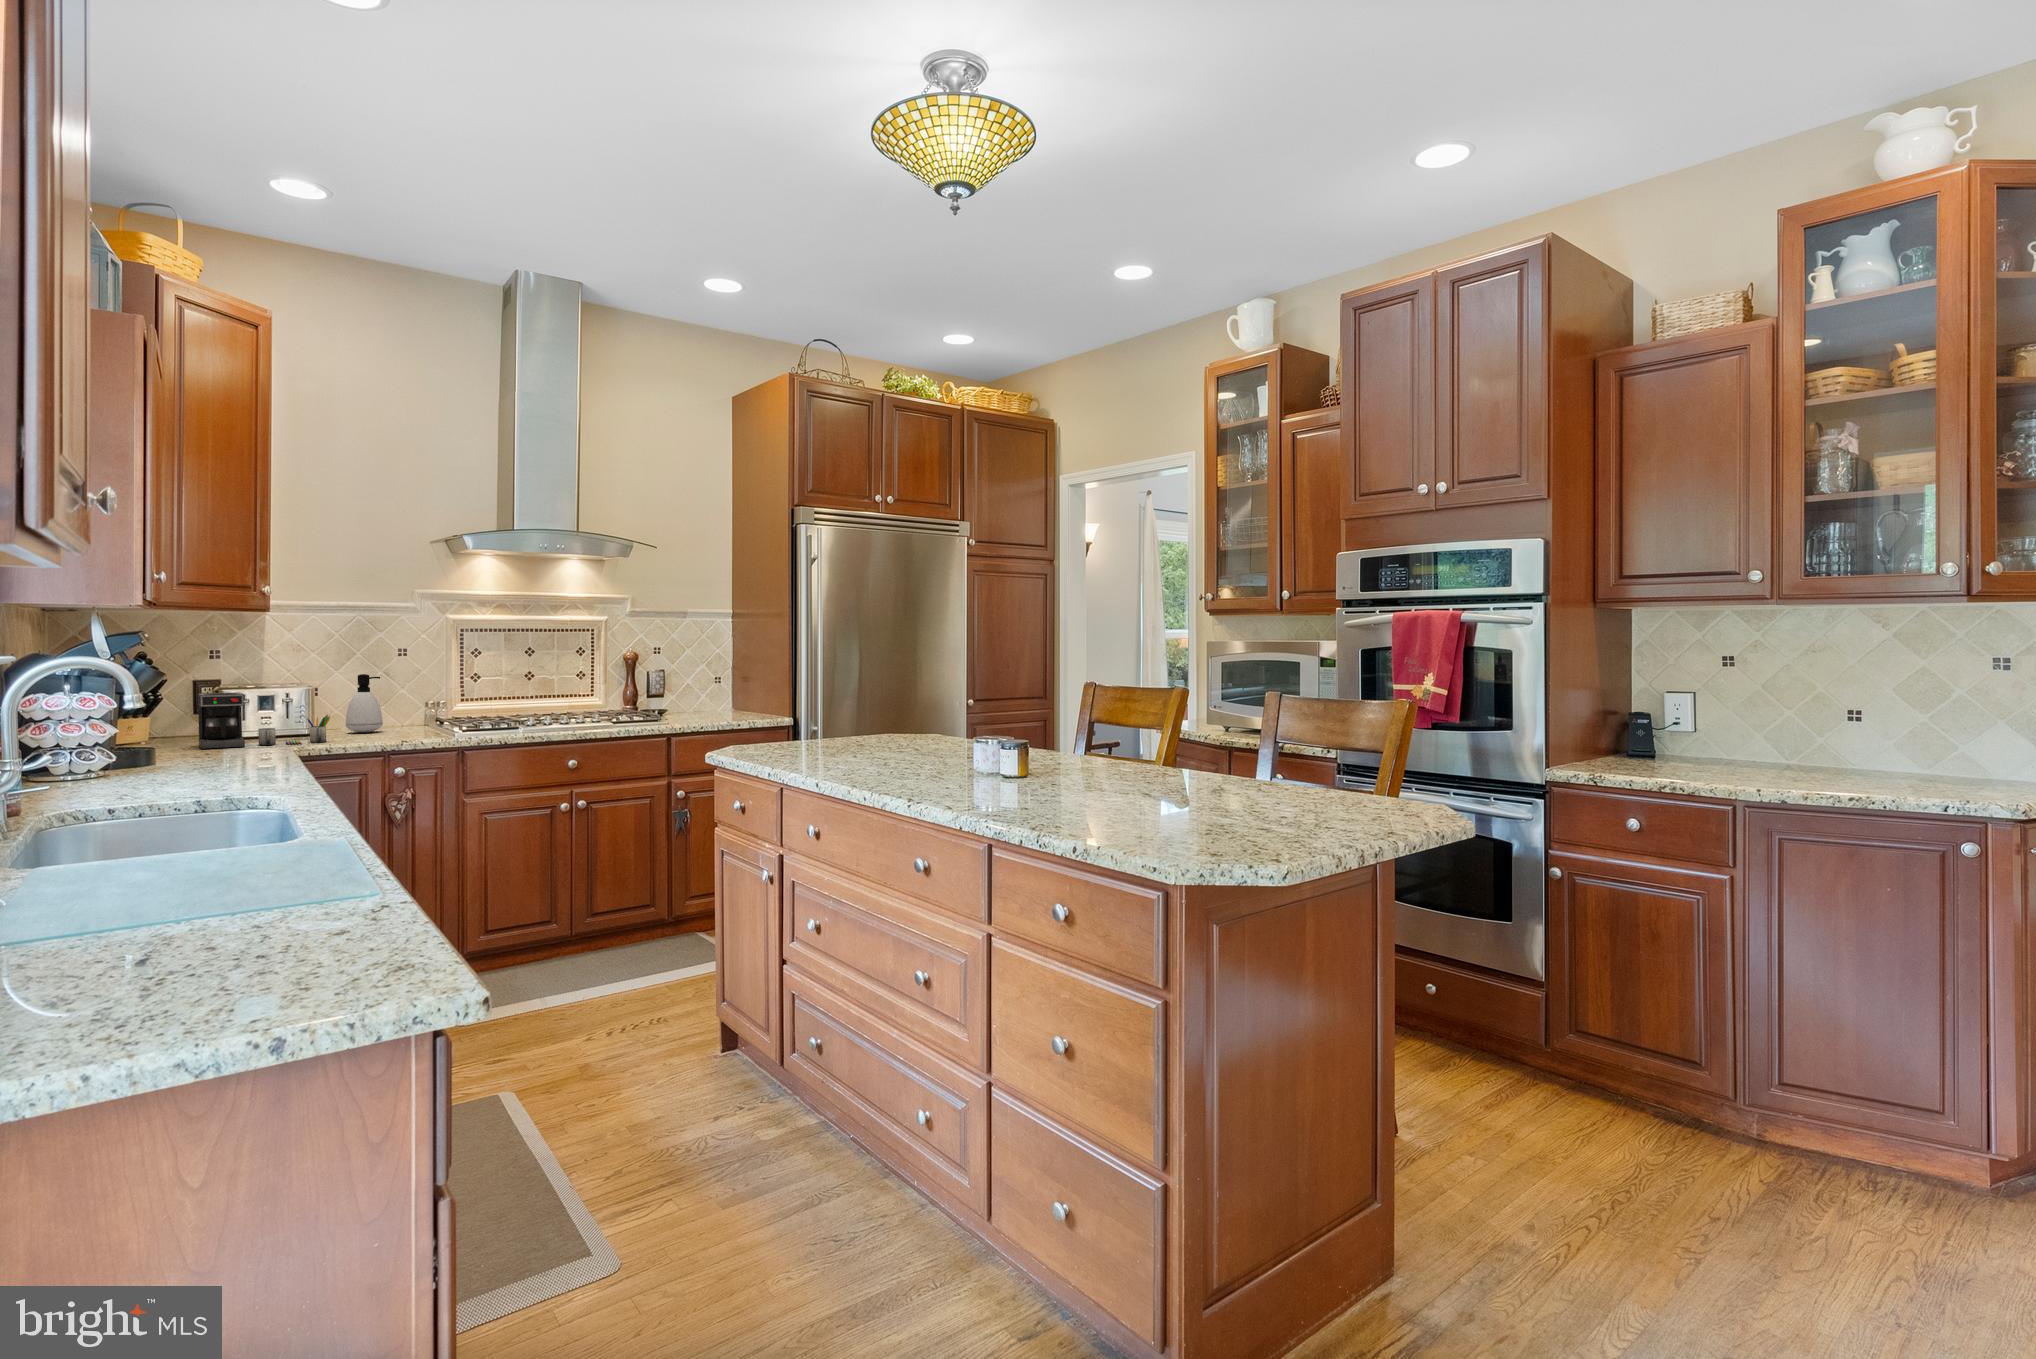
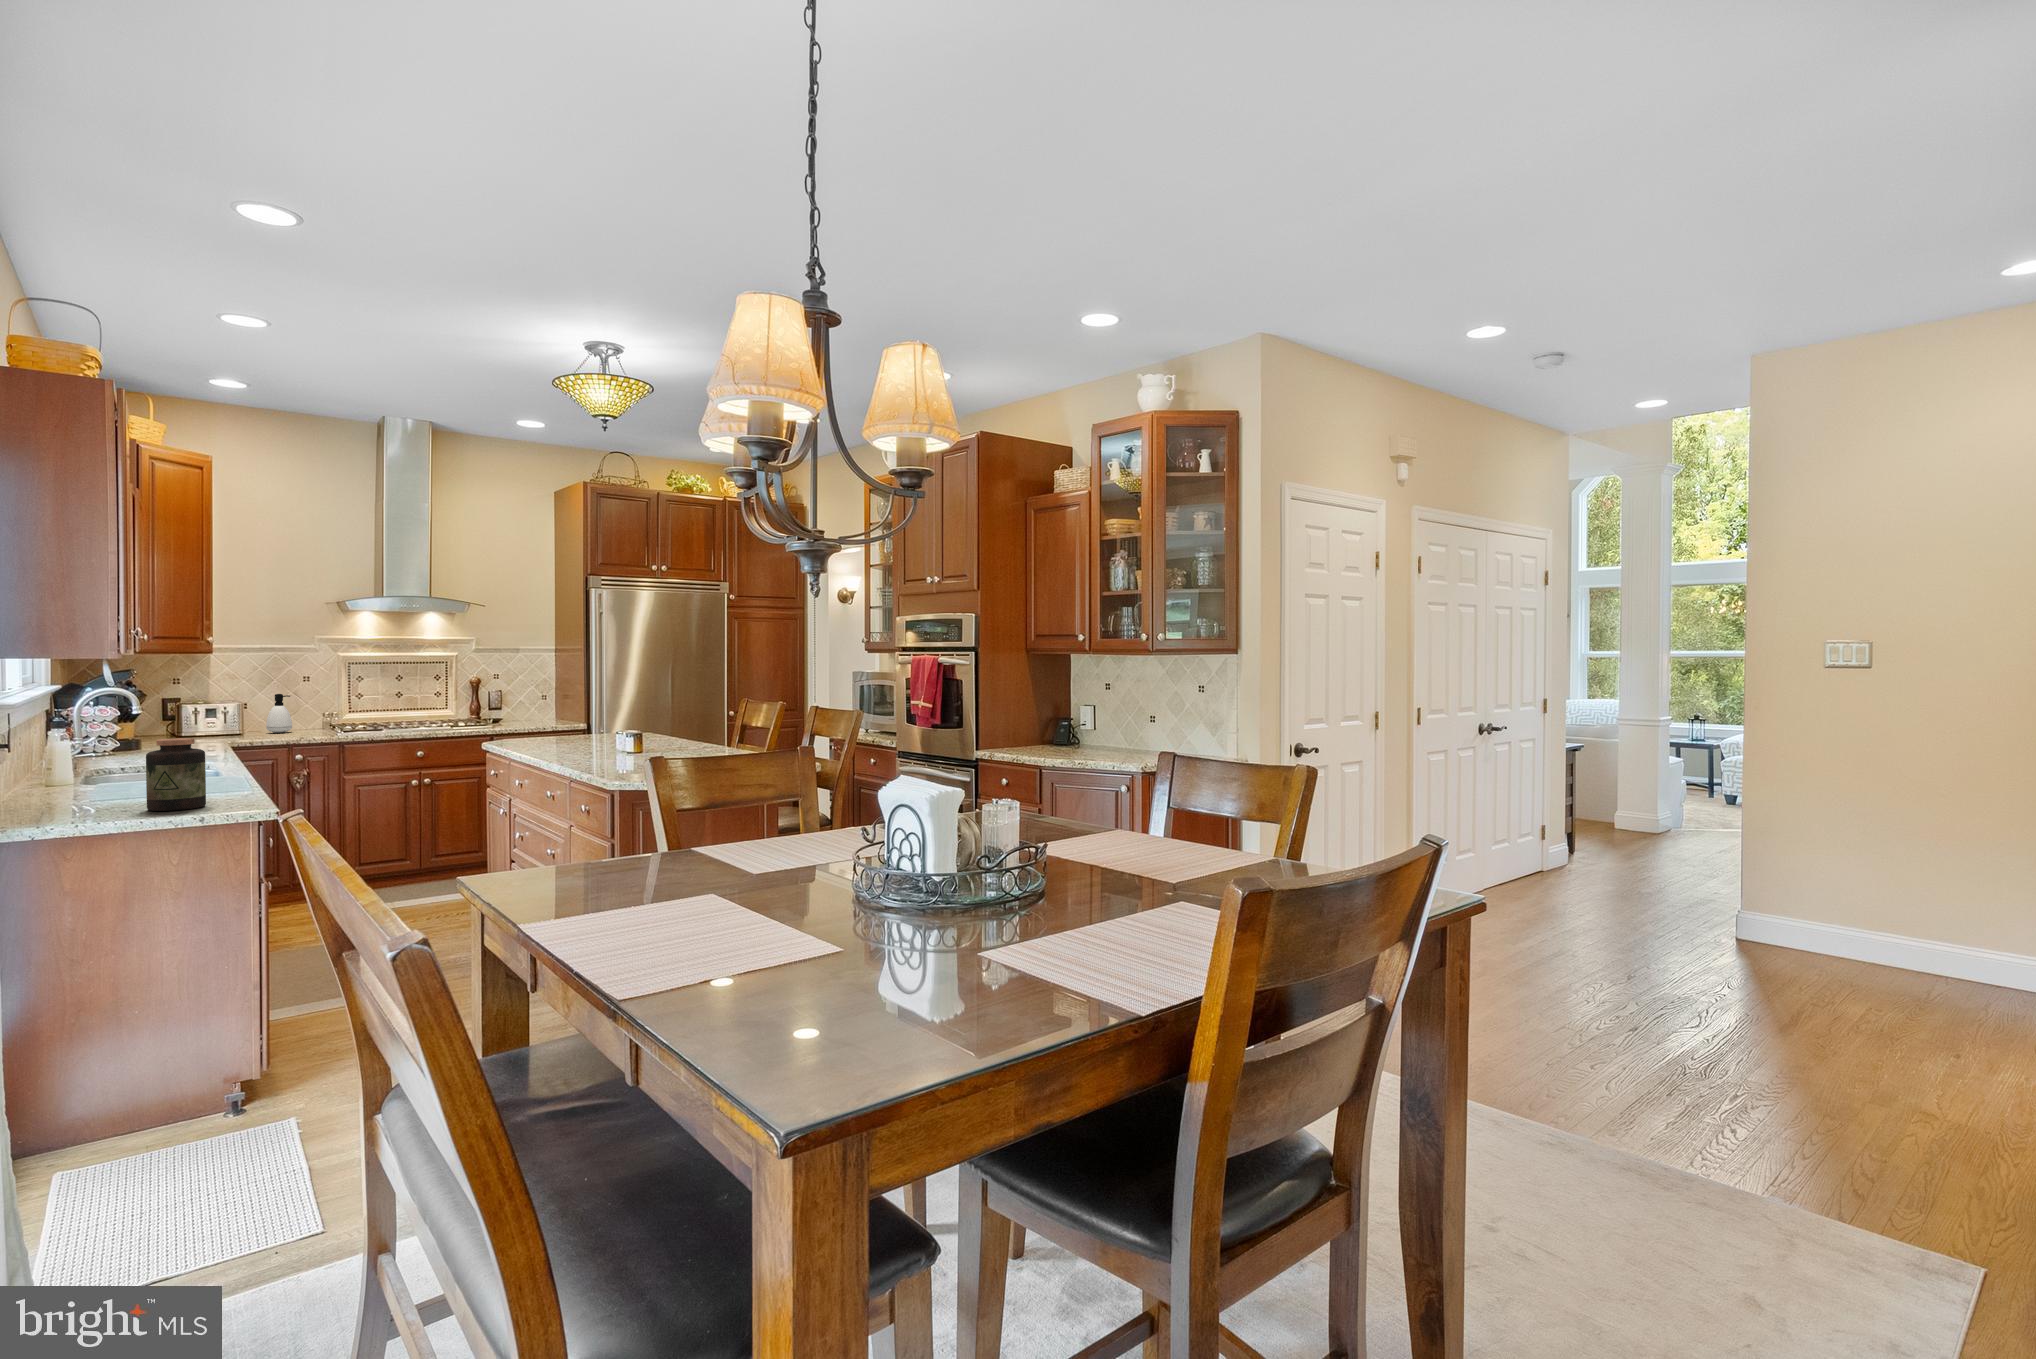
coffee maker: present [198,692,330,749] -> none [166,706,254,742]
jar: none [115,779,284,999] -> present [146,738,206,811]

